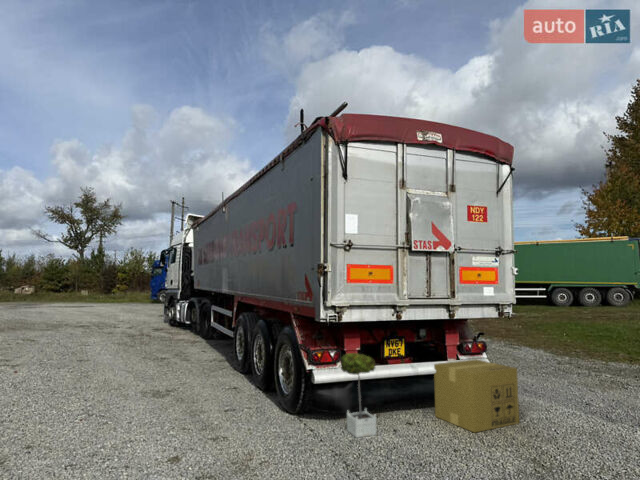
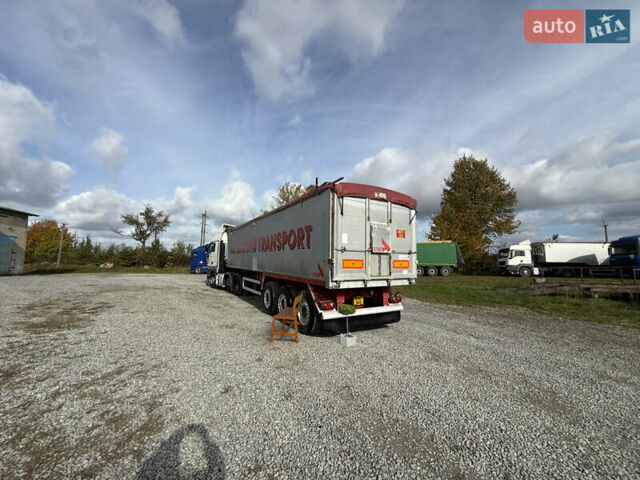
bench: none [216,330,293,425] -> present [270,293,304,342]
cardboard box: present [434,360,519,432] -> none [380,306,421,342]

